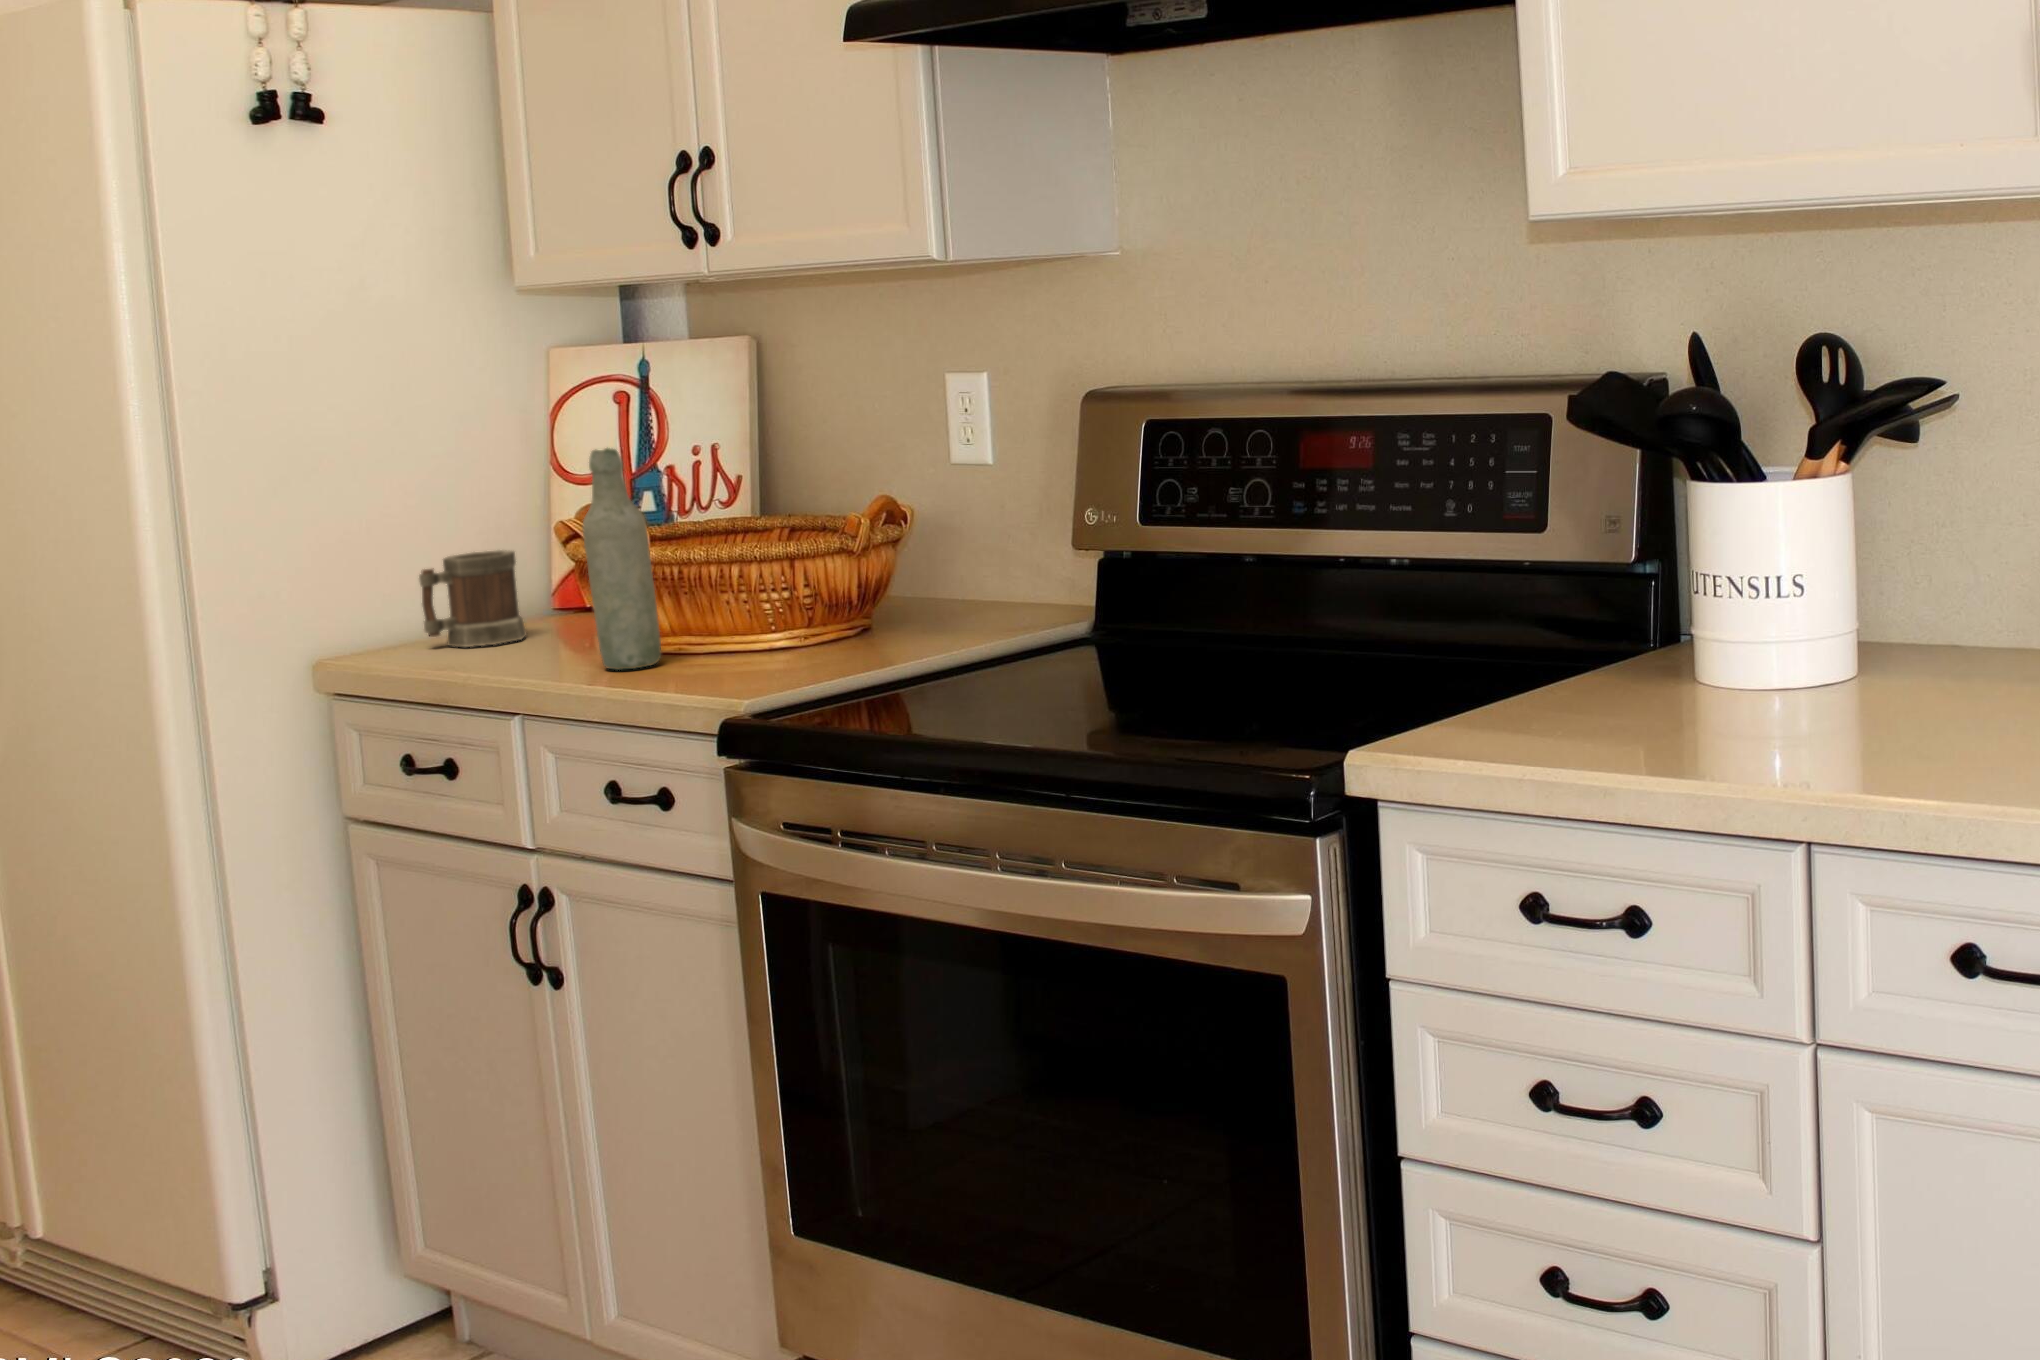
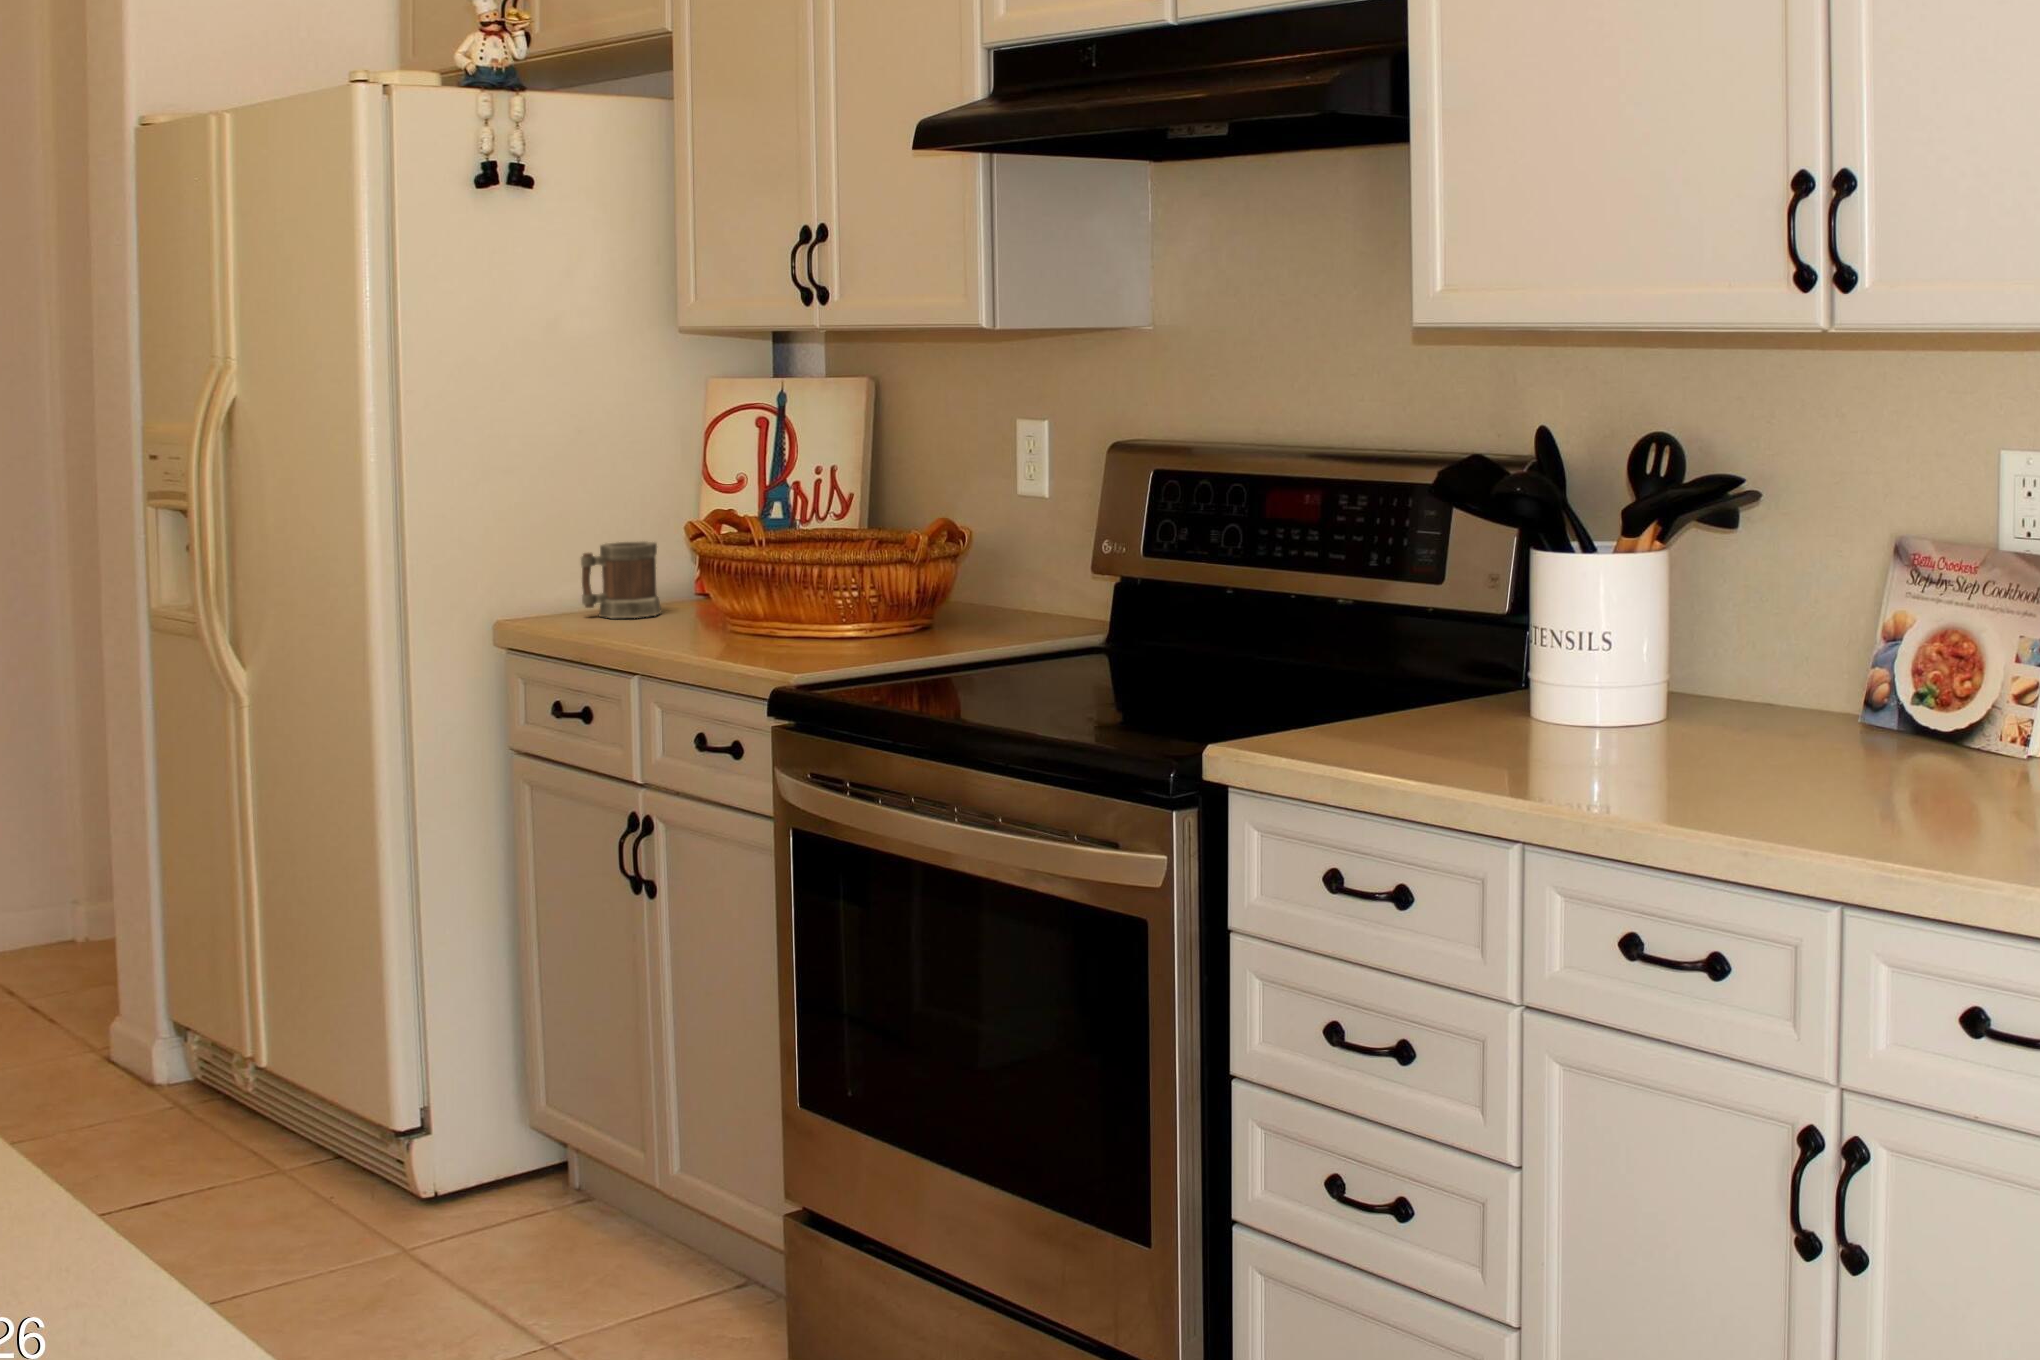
bottle: present [583,448,661,670] -> none [697,464,752,644]

